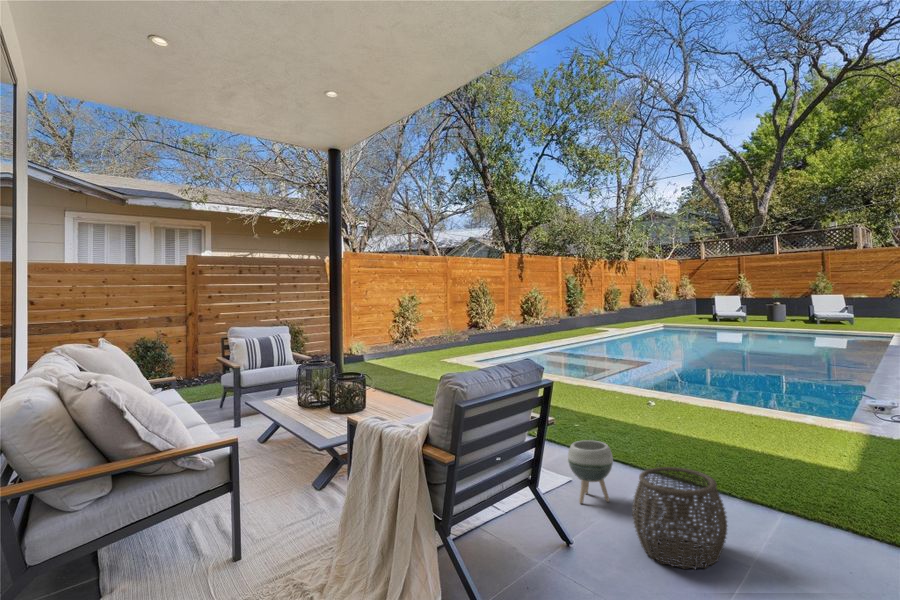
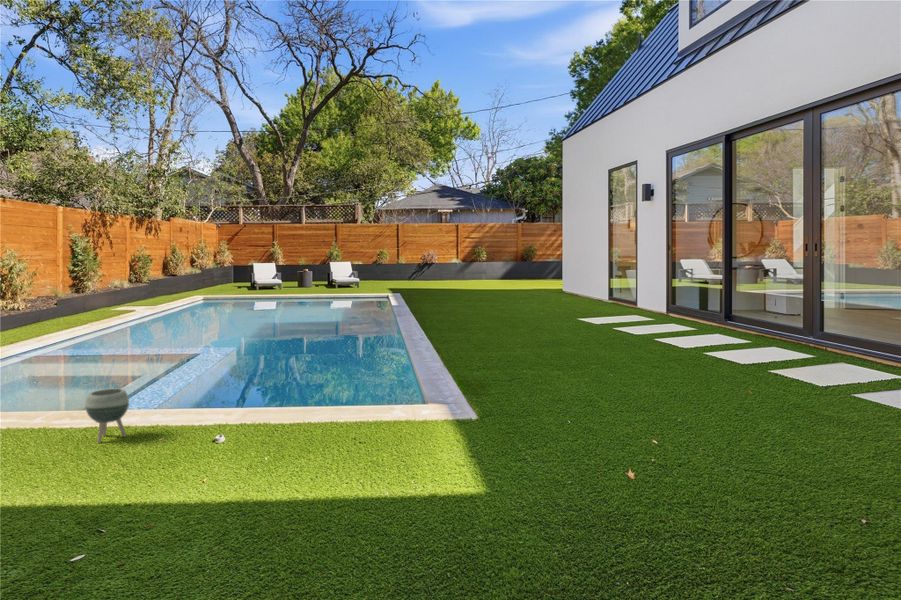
woven basket: present [633,467,727,569] -> none [143,393,214,461]

